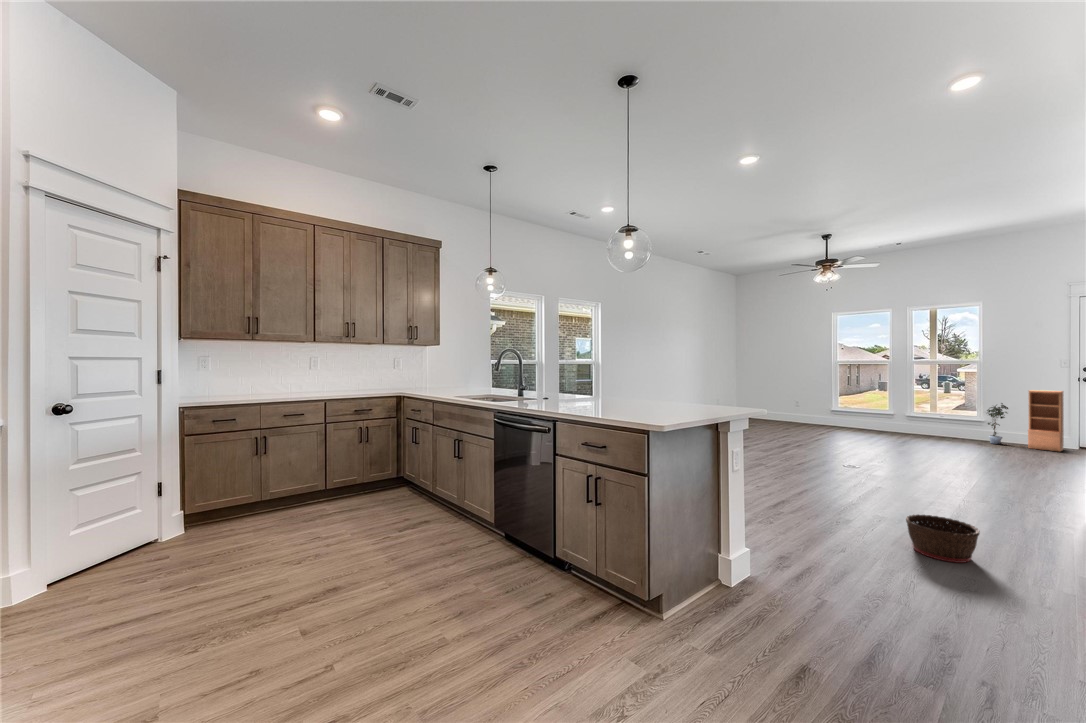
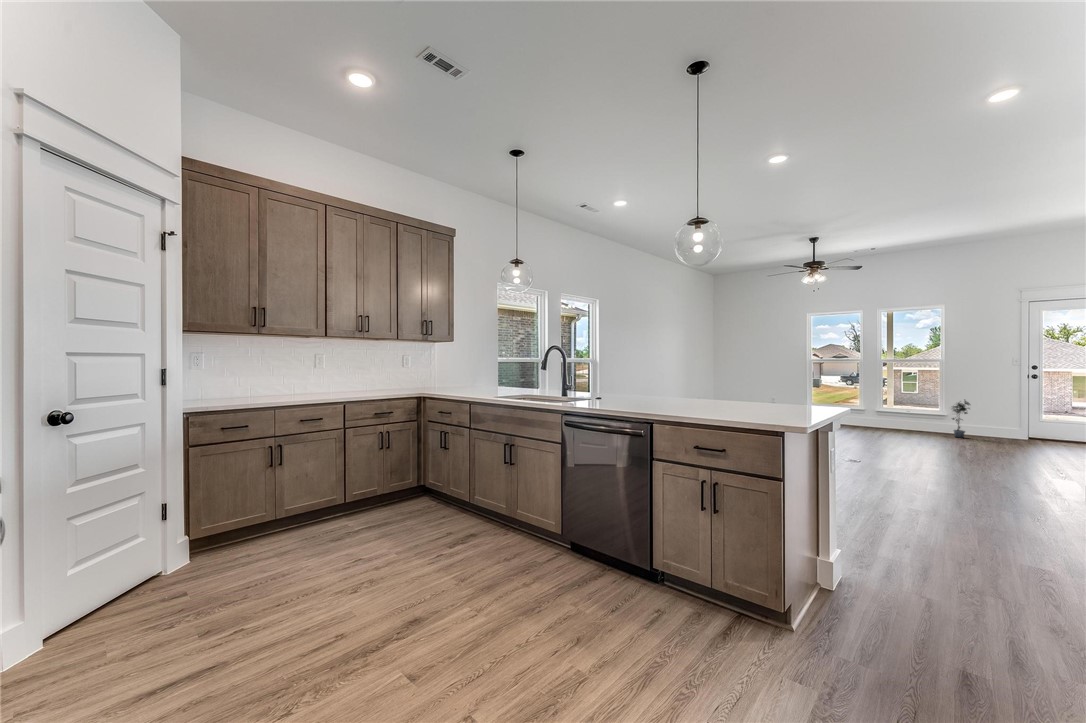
bookcase: present [1028,390,1064,452] -> none [988,387,1018,444]
basket: present [906,515,980,563] -> none [957,508,1031,553]

